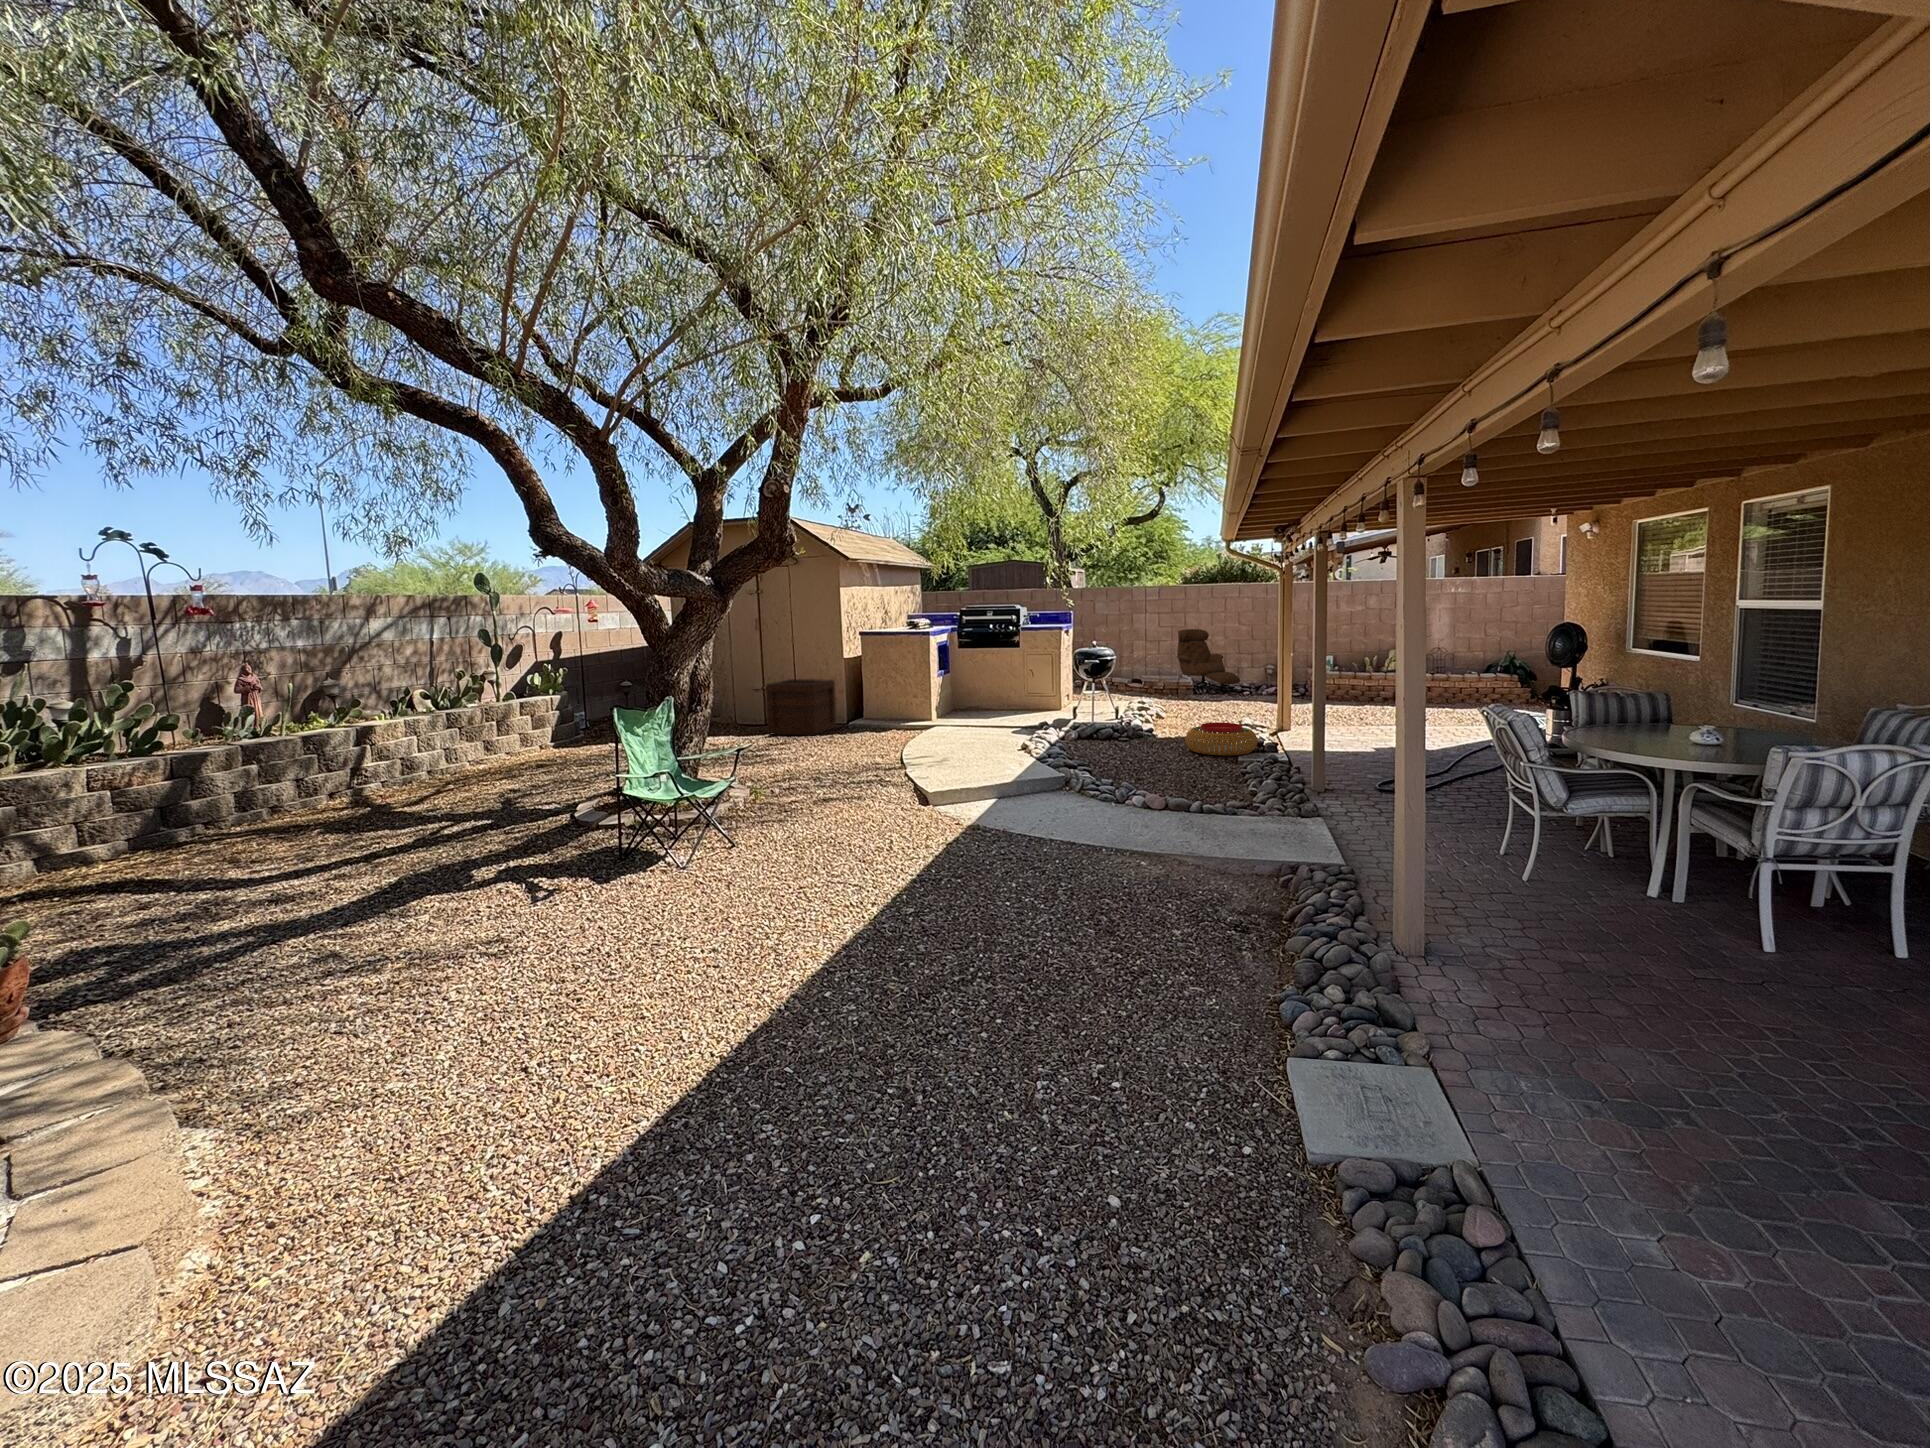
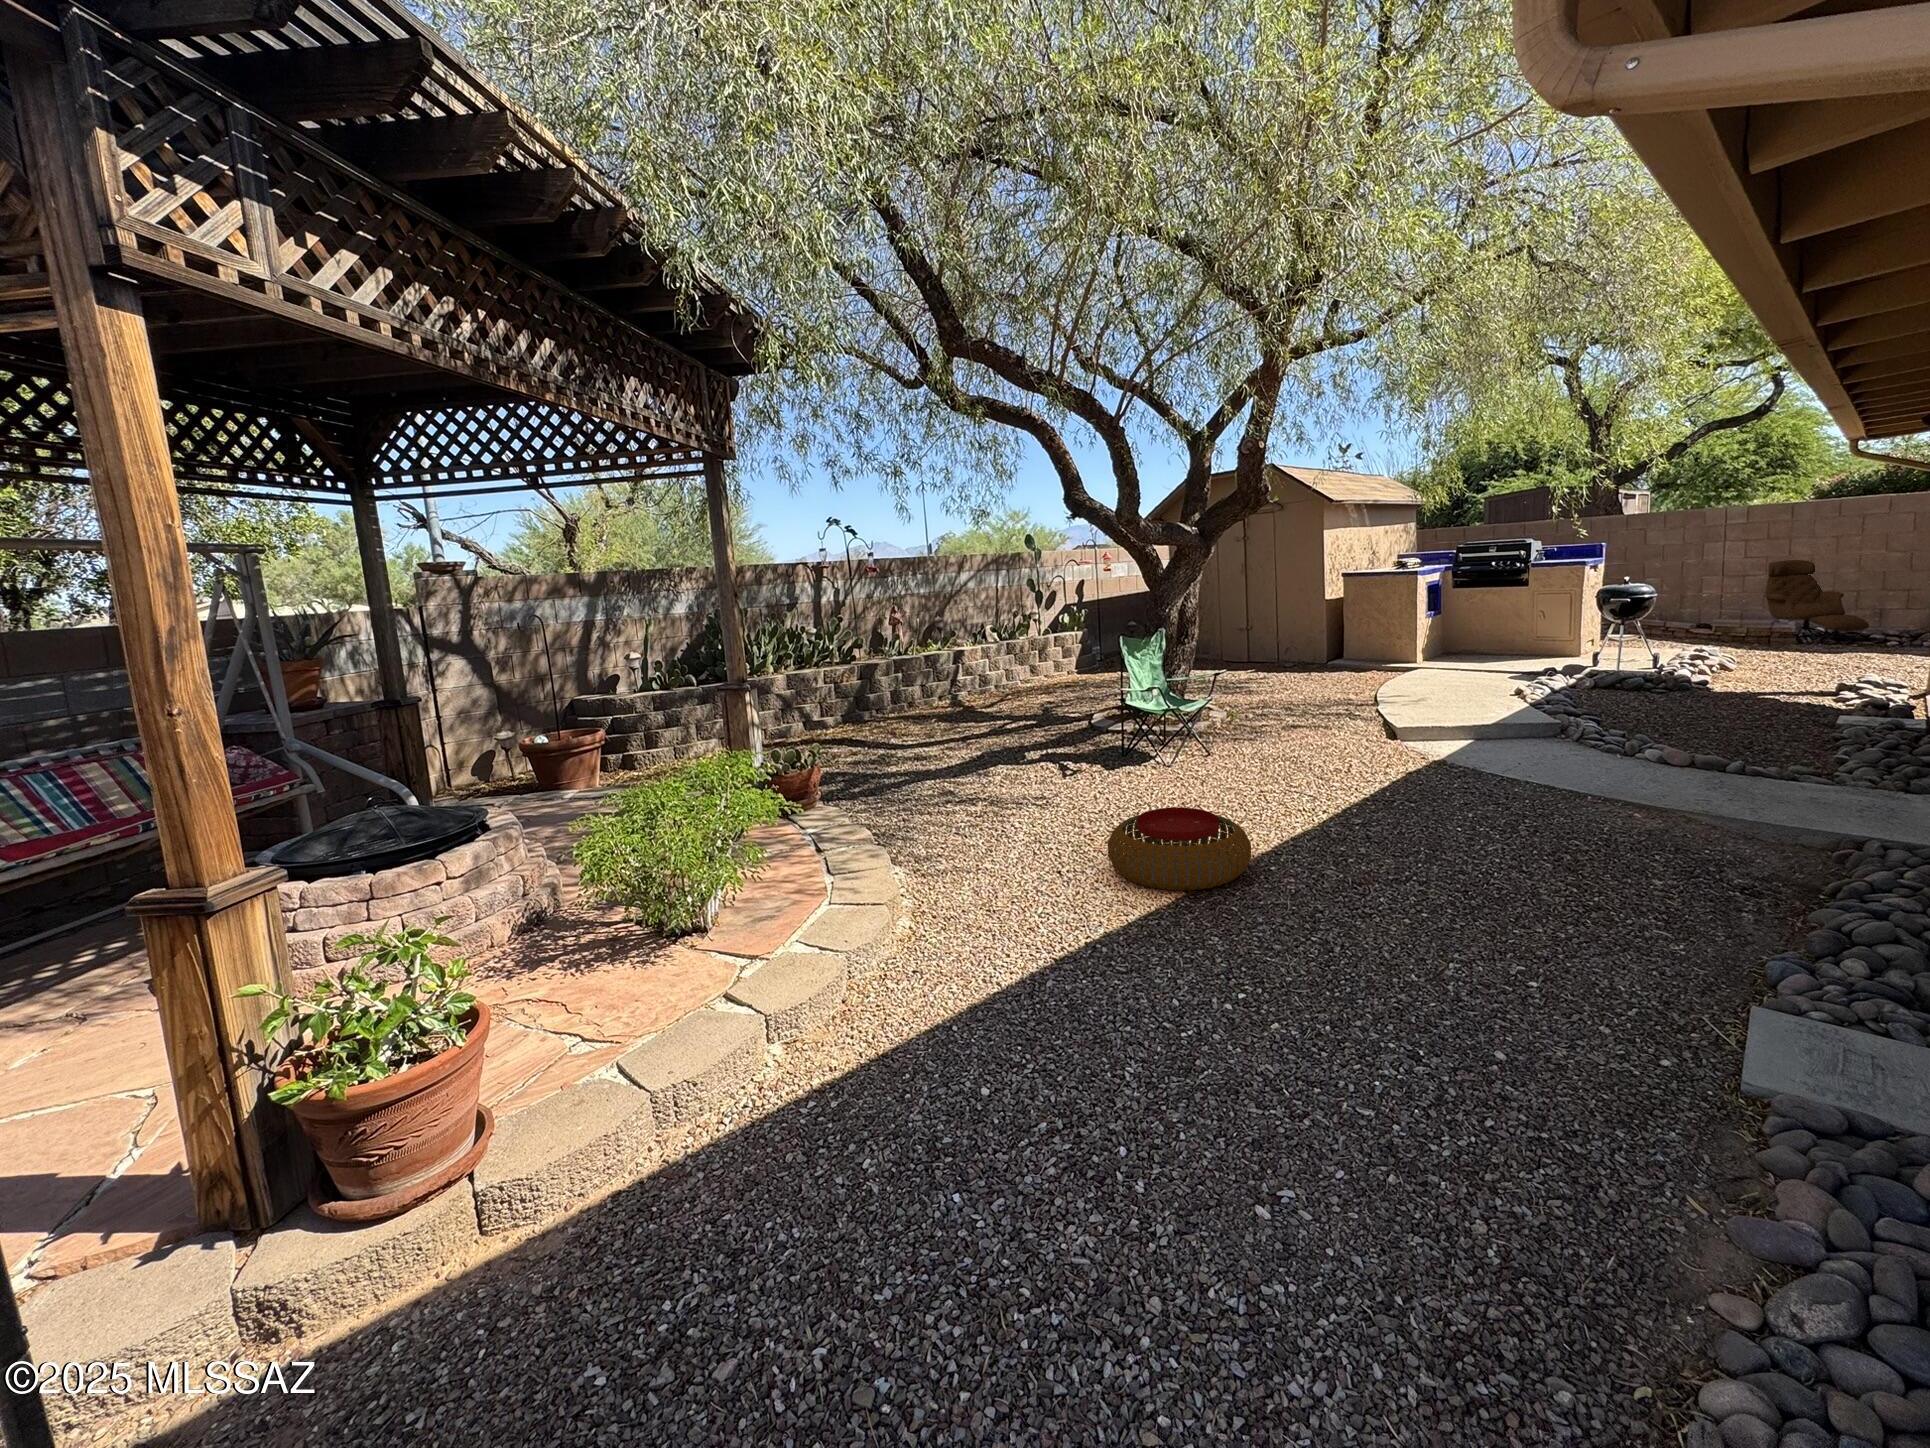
wooden crate: present [766,679,836,735] -> none [1251,619,1317,672]
pouf: present [1186,722,1257,756] -> present [1107,807,1251,891]

